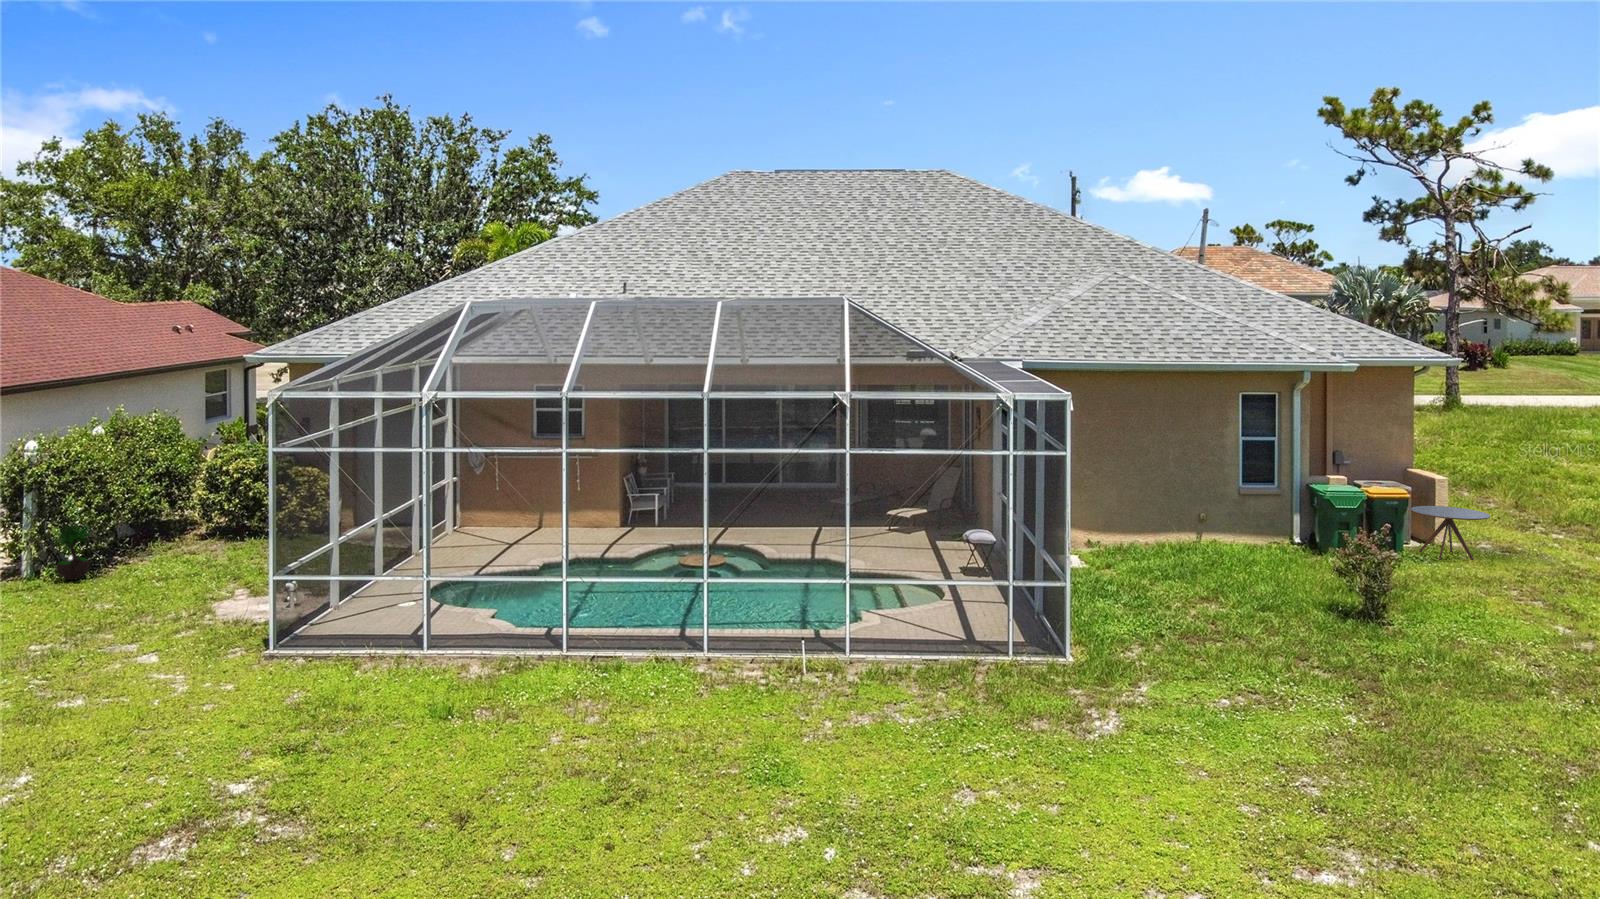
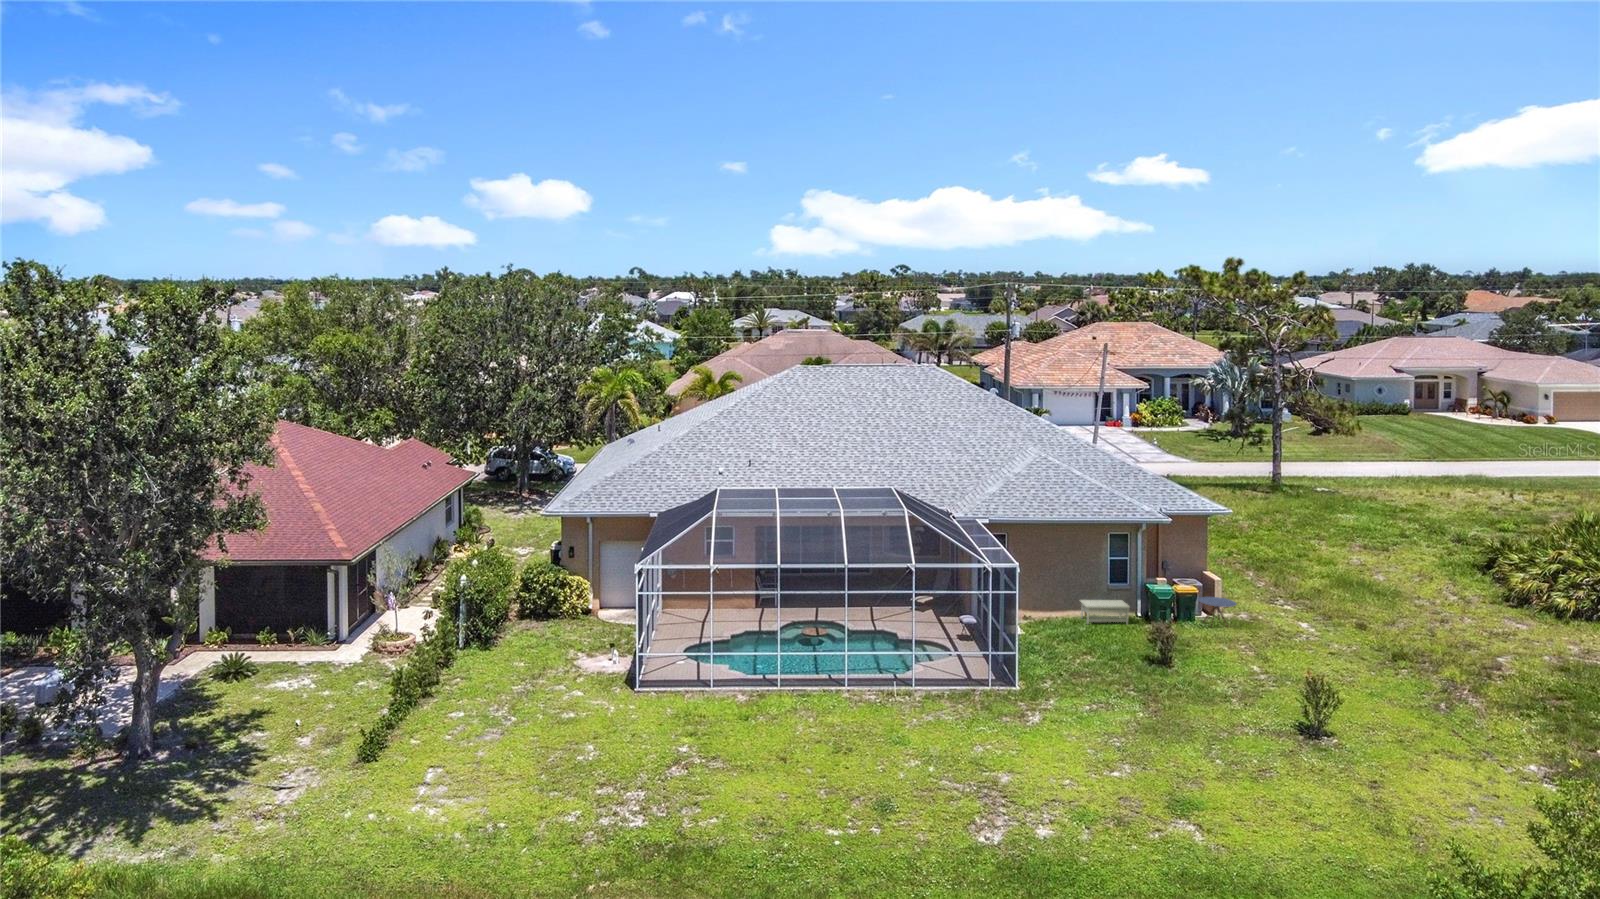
storage bench: none [1187,512,1284,554] -> present [1080,600,1130,624]
potted tree: present [54,524,90,580] -> none [466,617,485,649]

